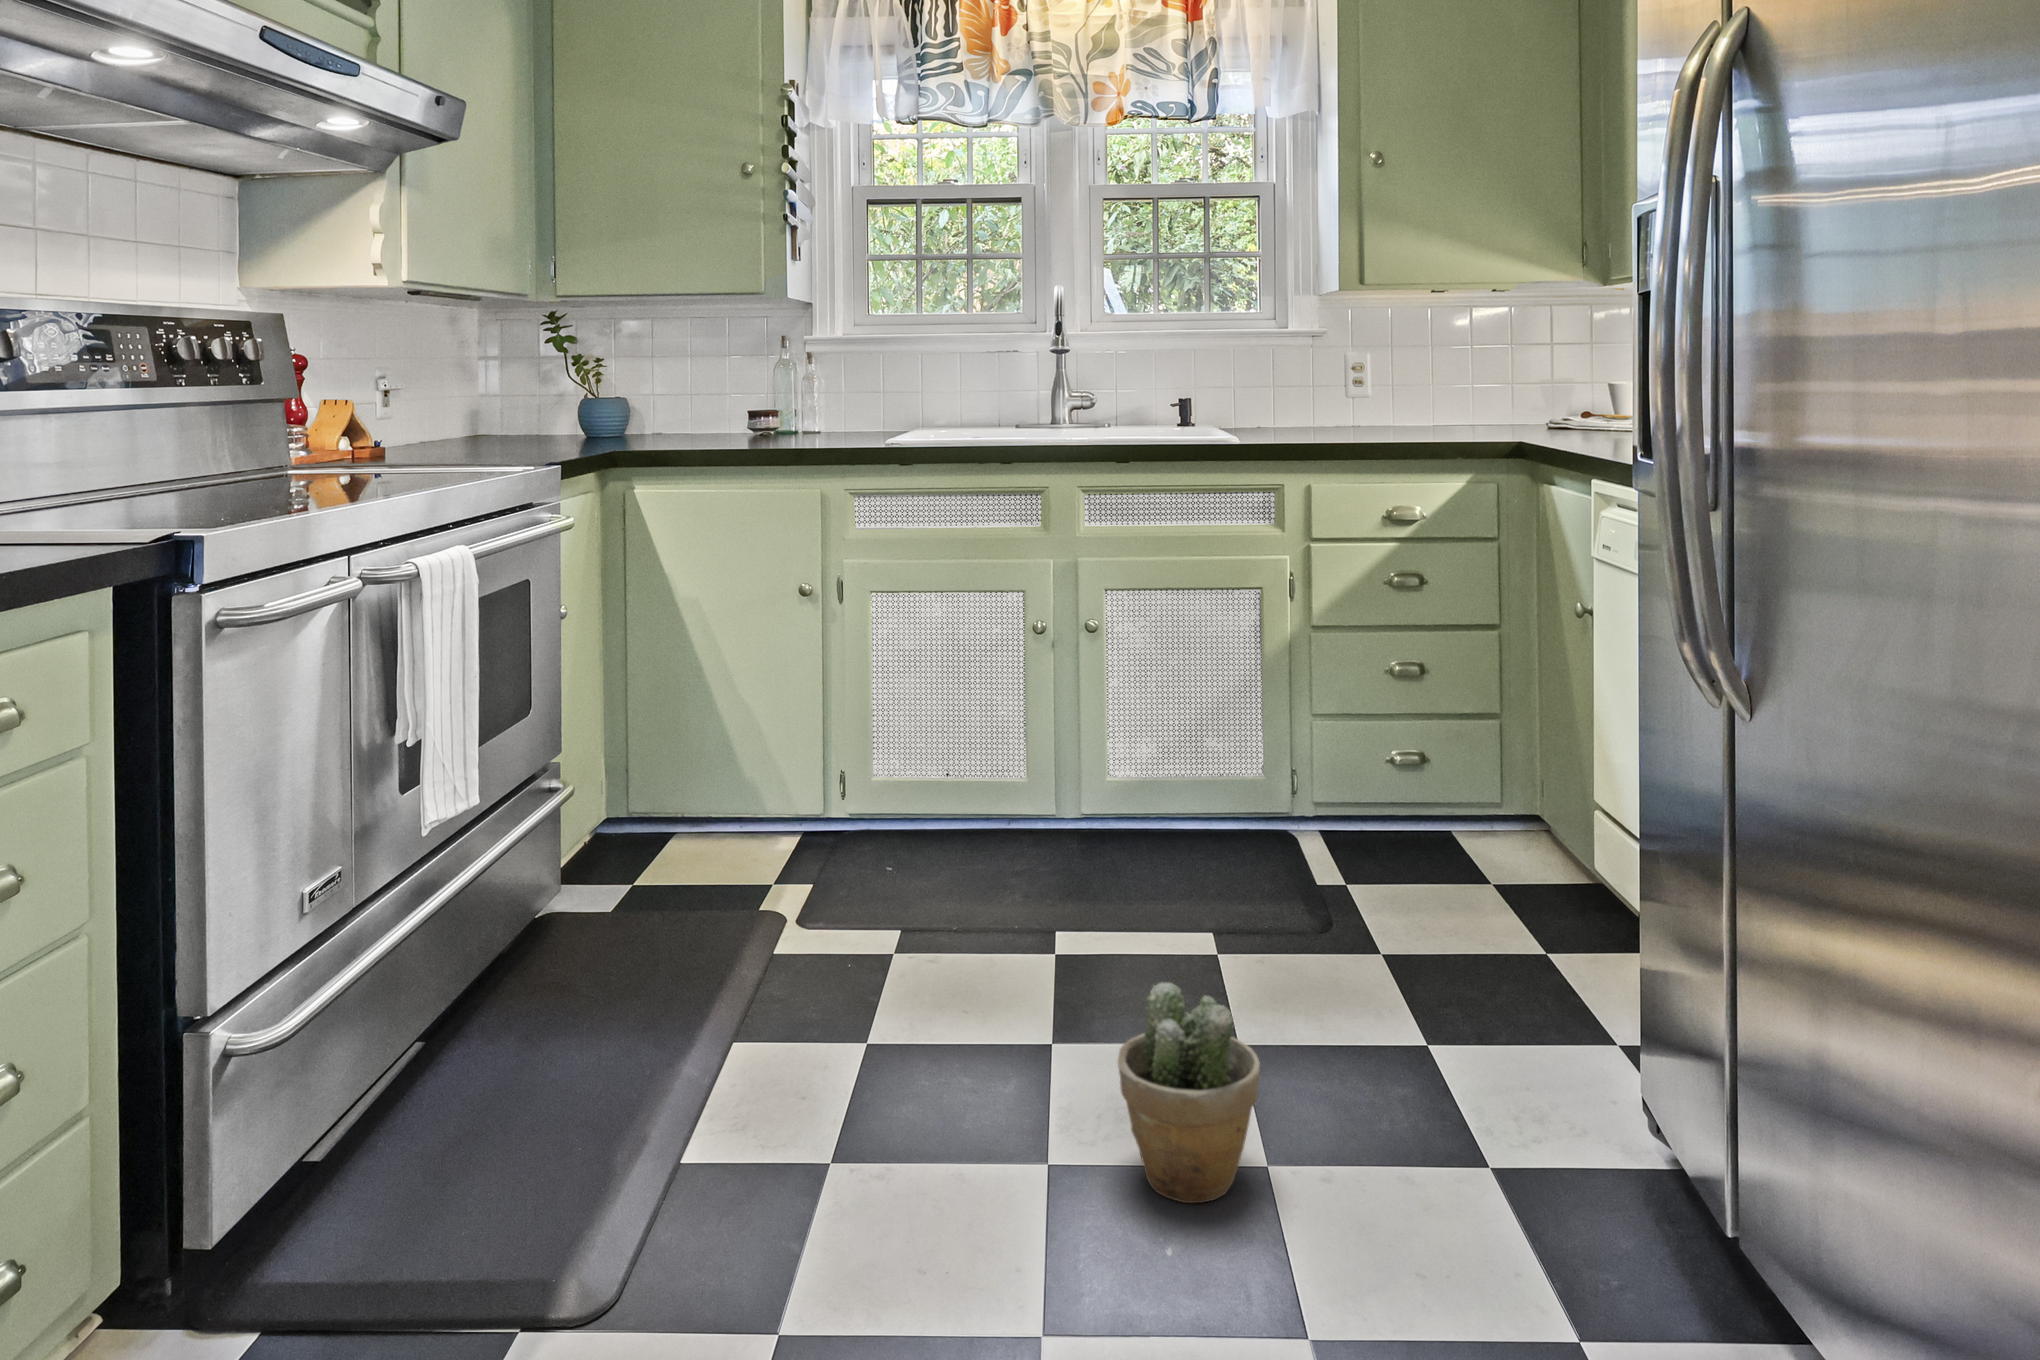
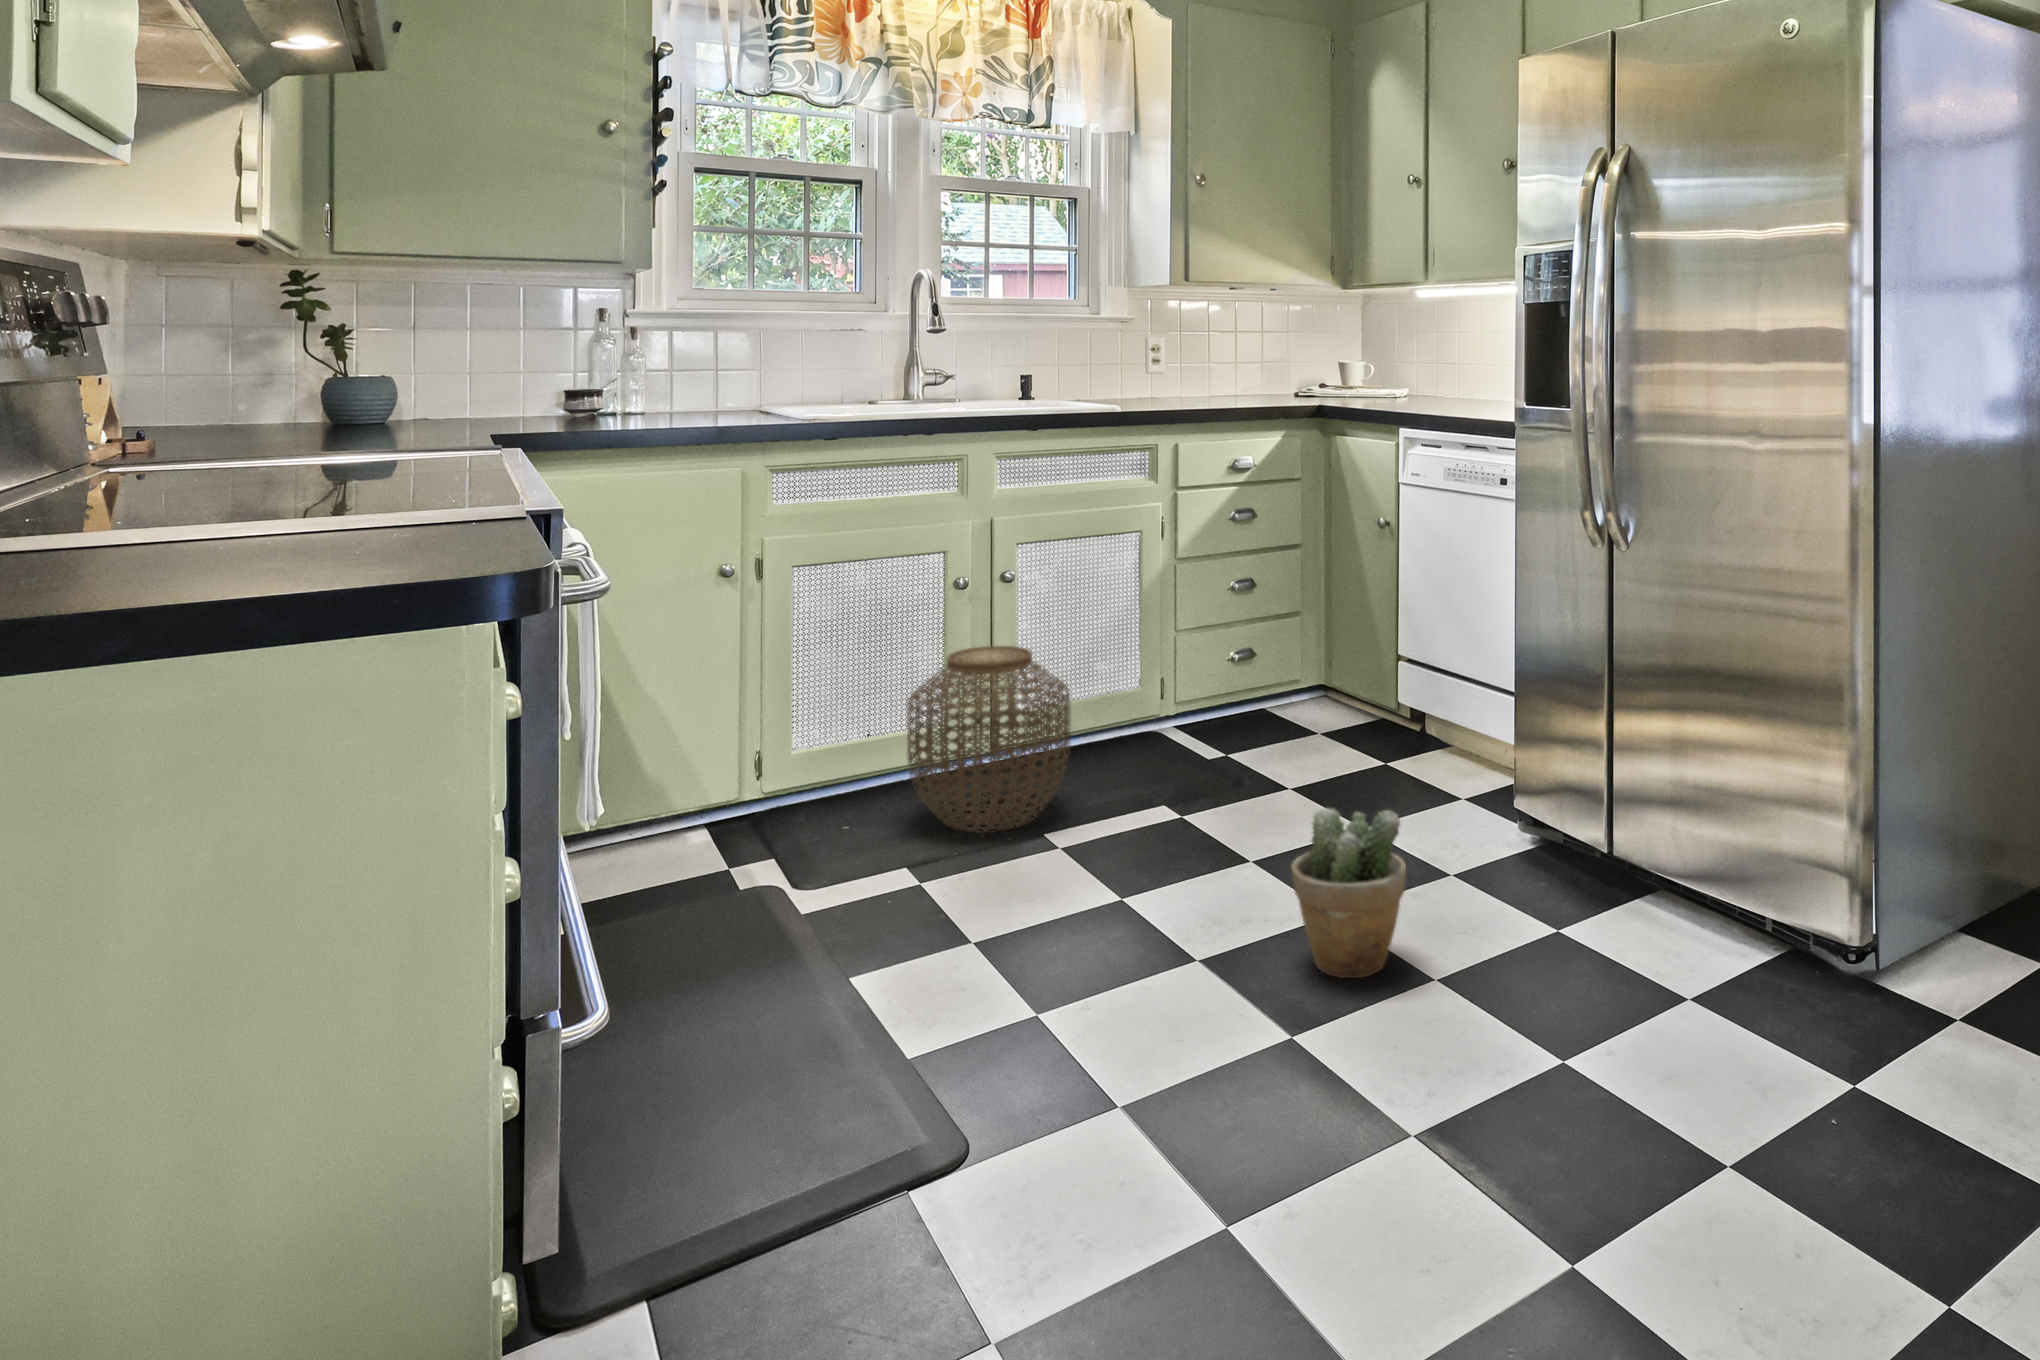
woven basket: none [945,704,1115,906] -> present [907,646,1071,832]

